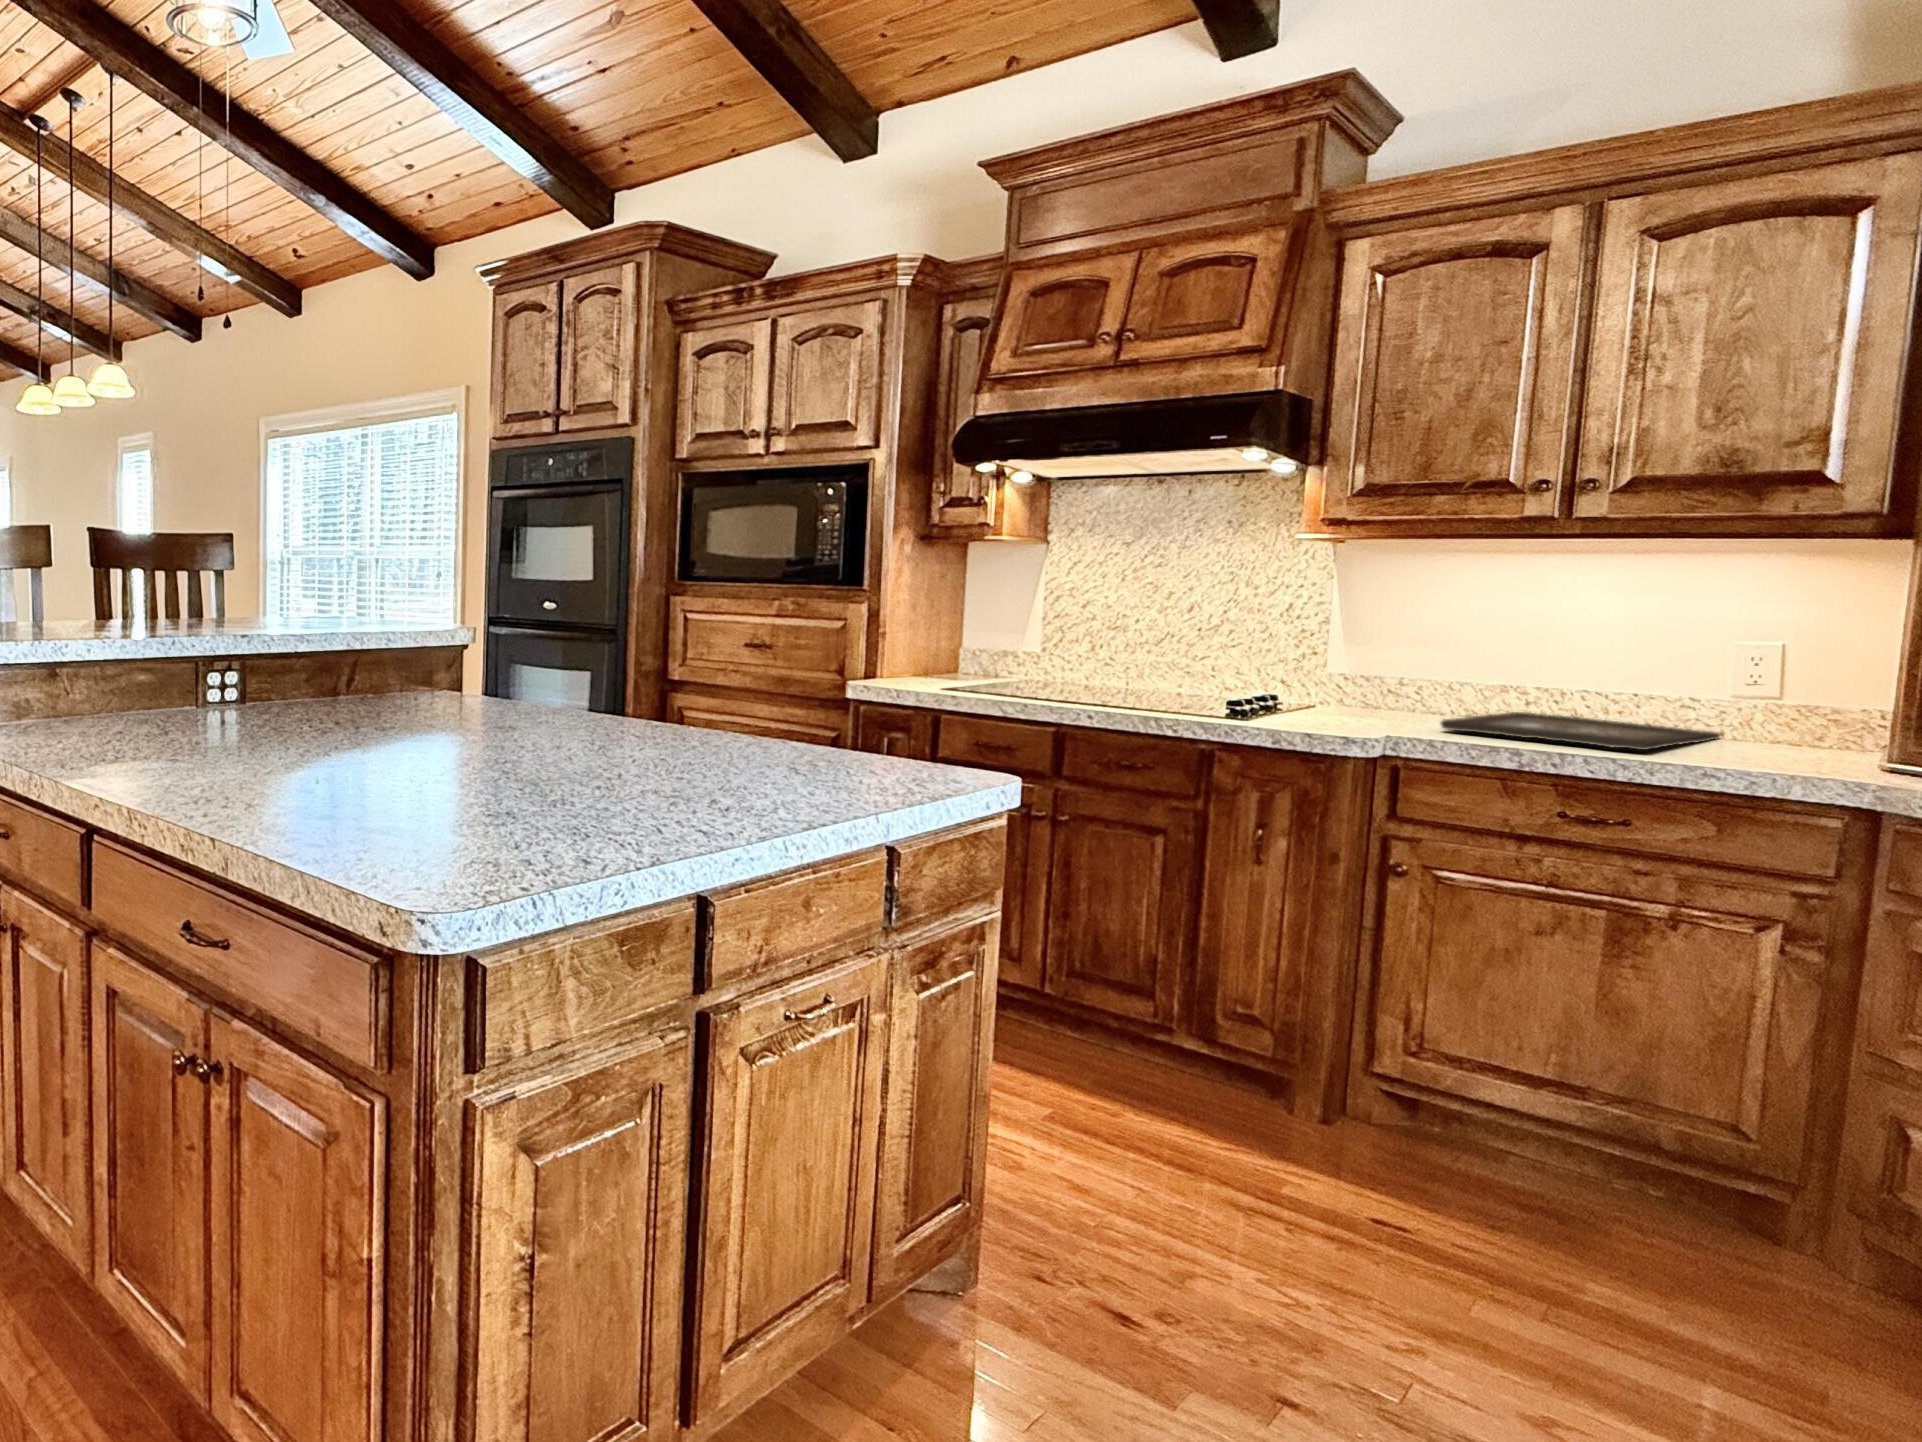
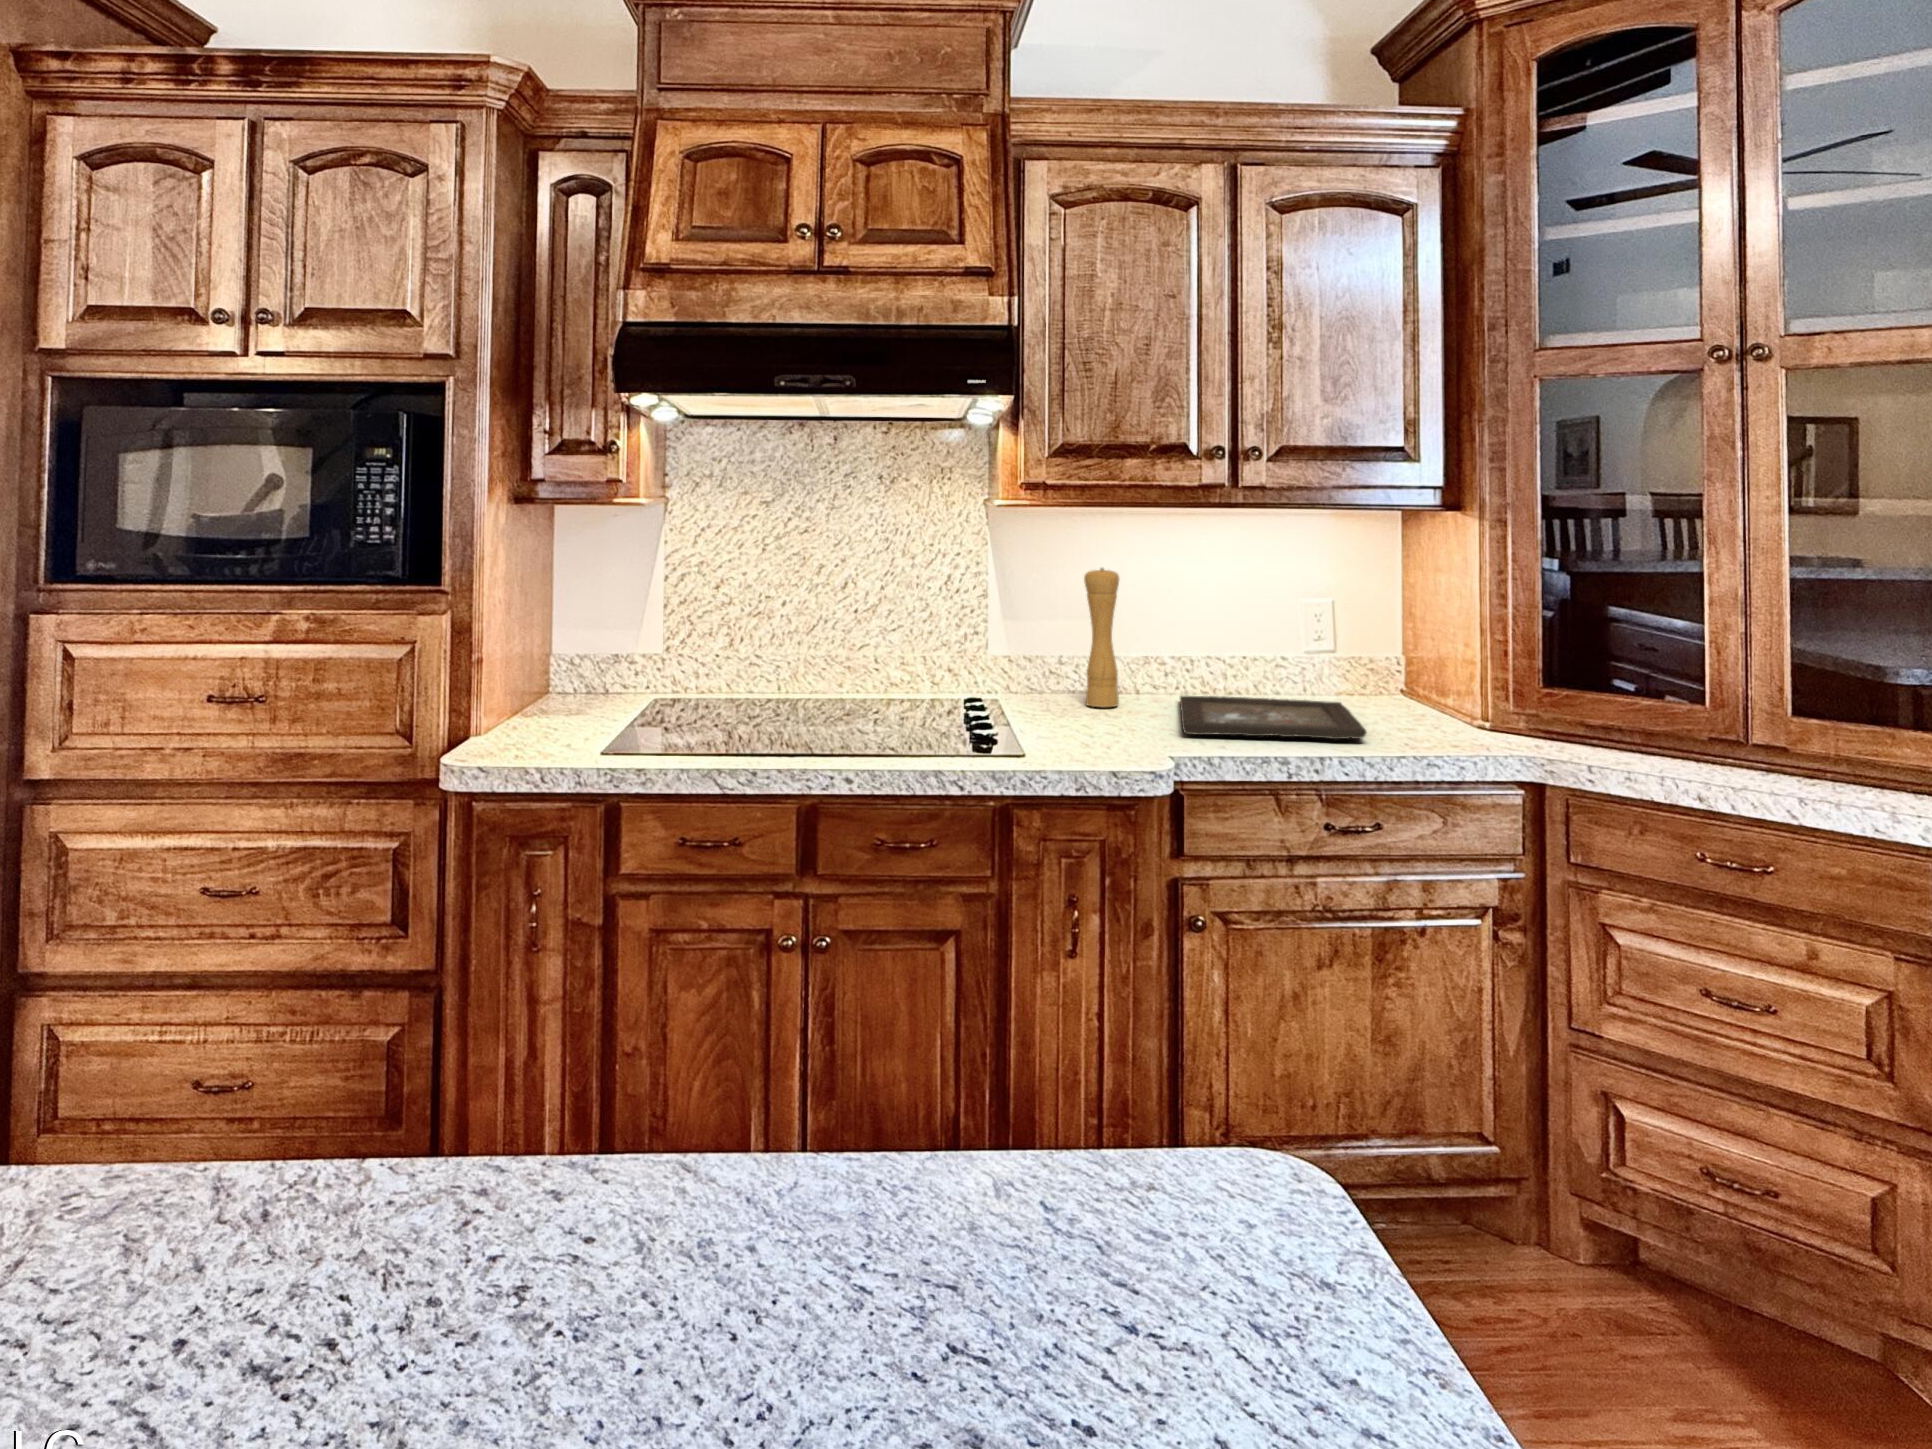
pepper mill: none [1402,593,1449,713] -> present [1084,568,1119,708]

